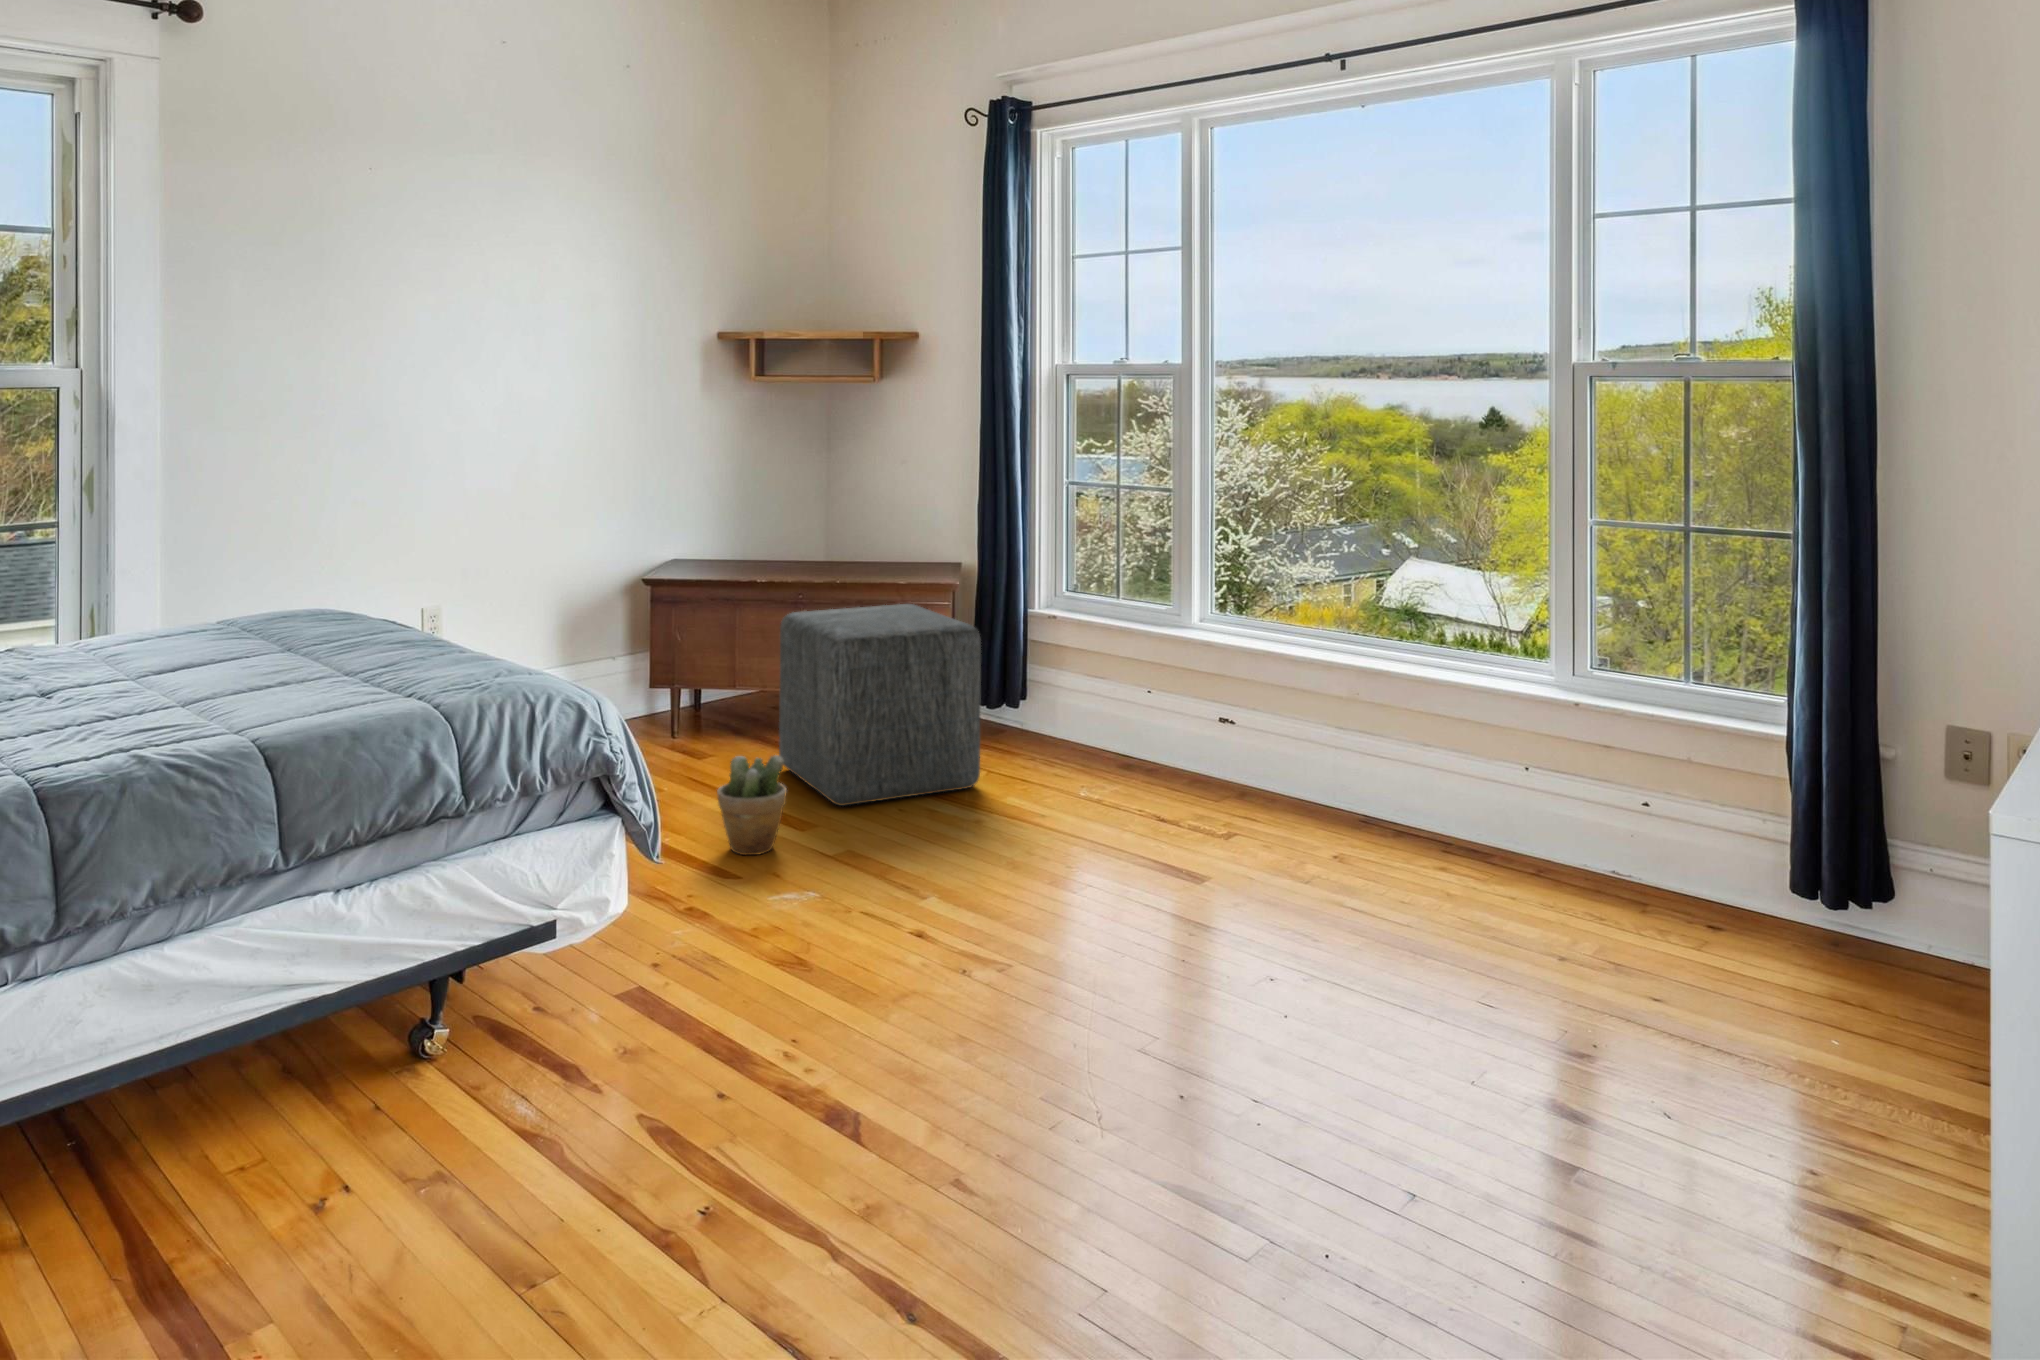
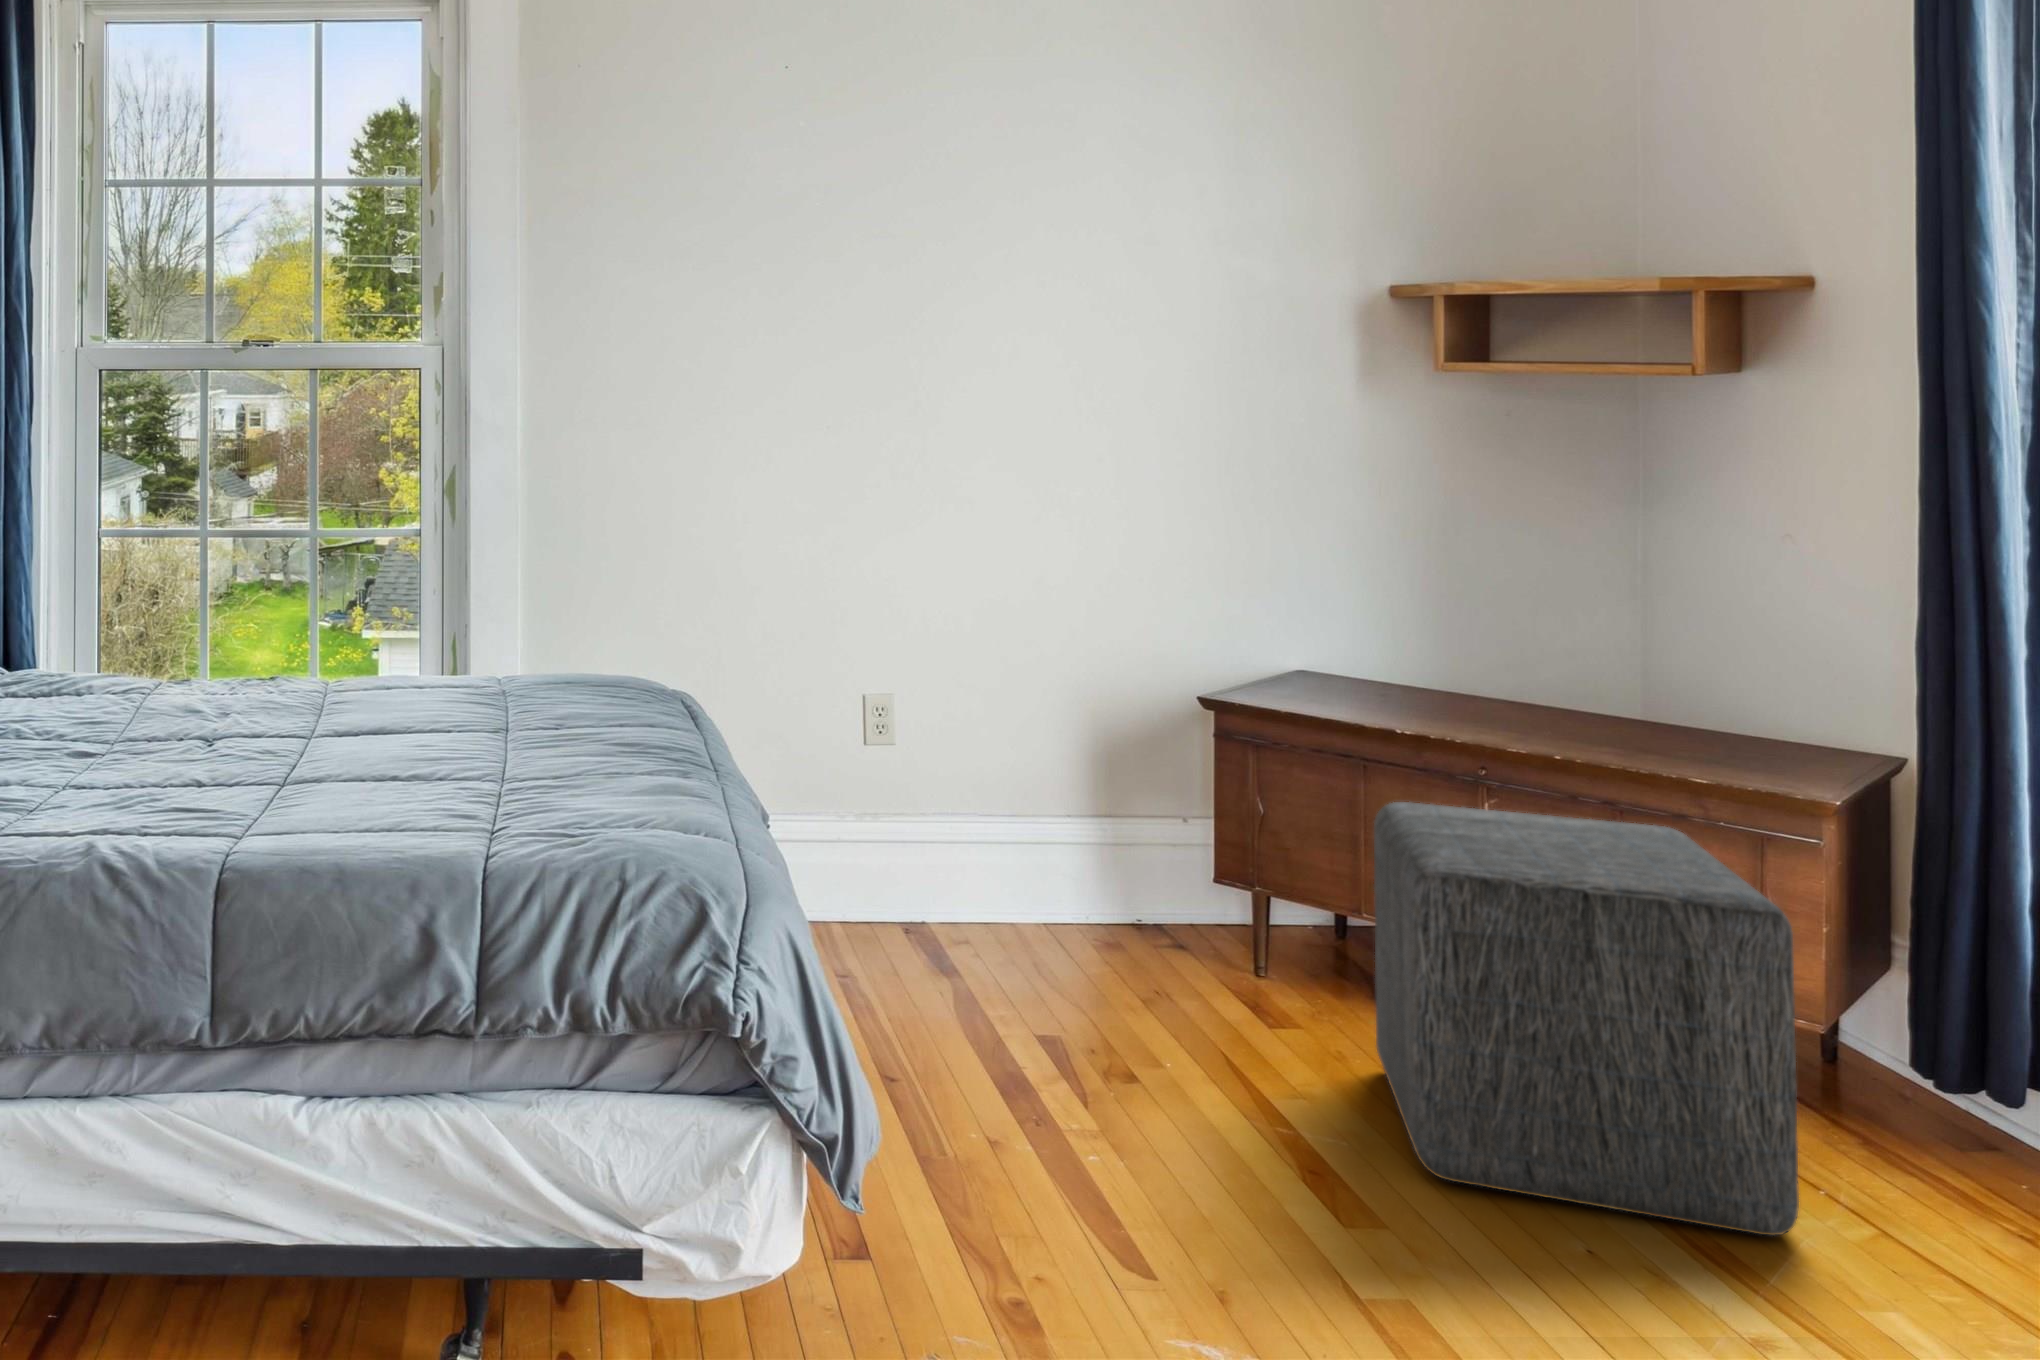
potted plant: present [717,755,787,855] -> none [1147,1037,1279,1225]

